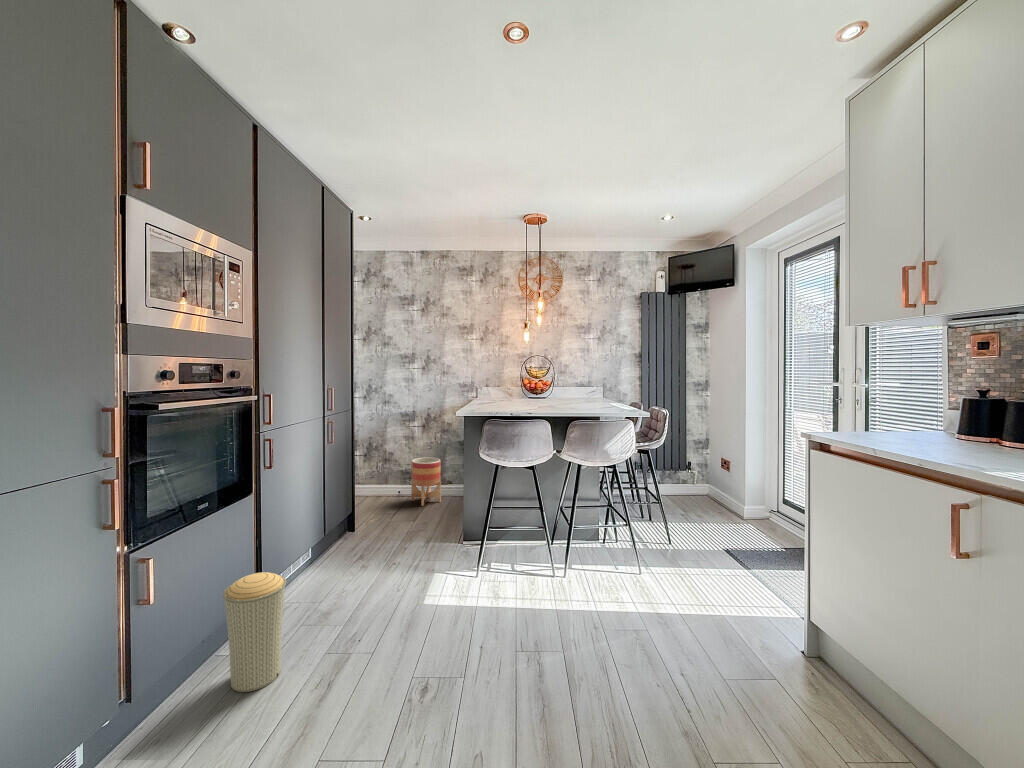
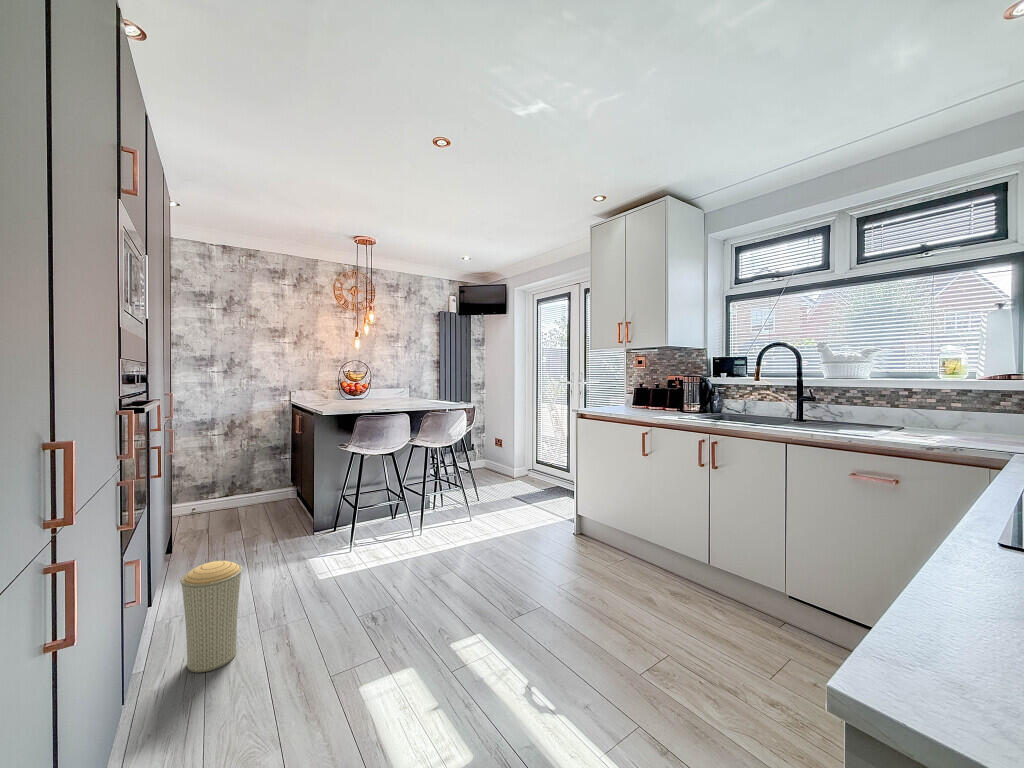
planter: present [411,457,441,506] -> none [218,465,255,515]

